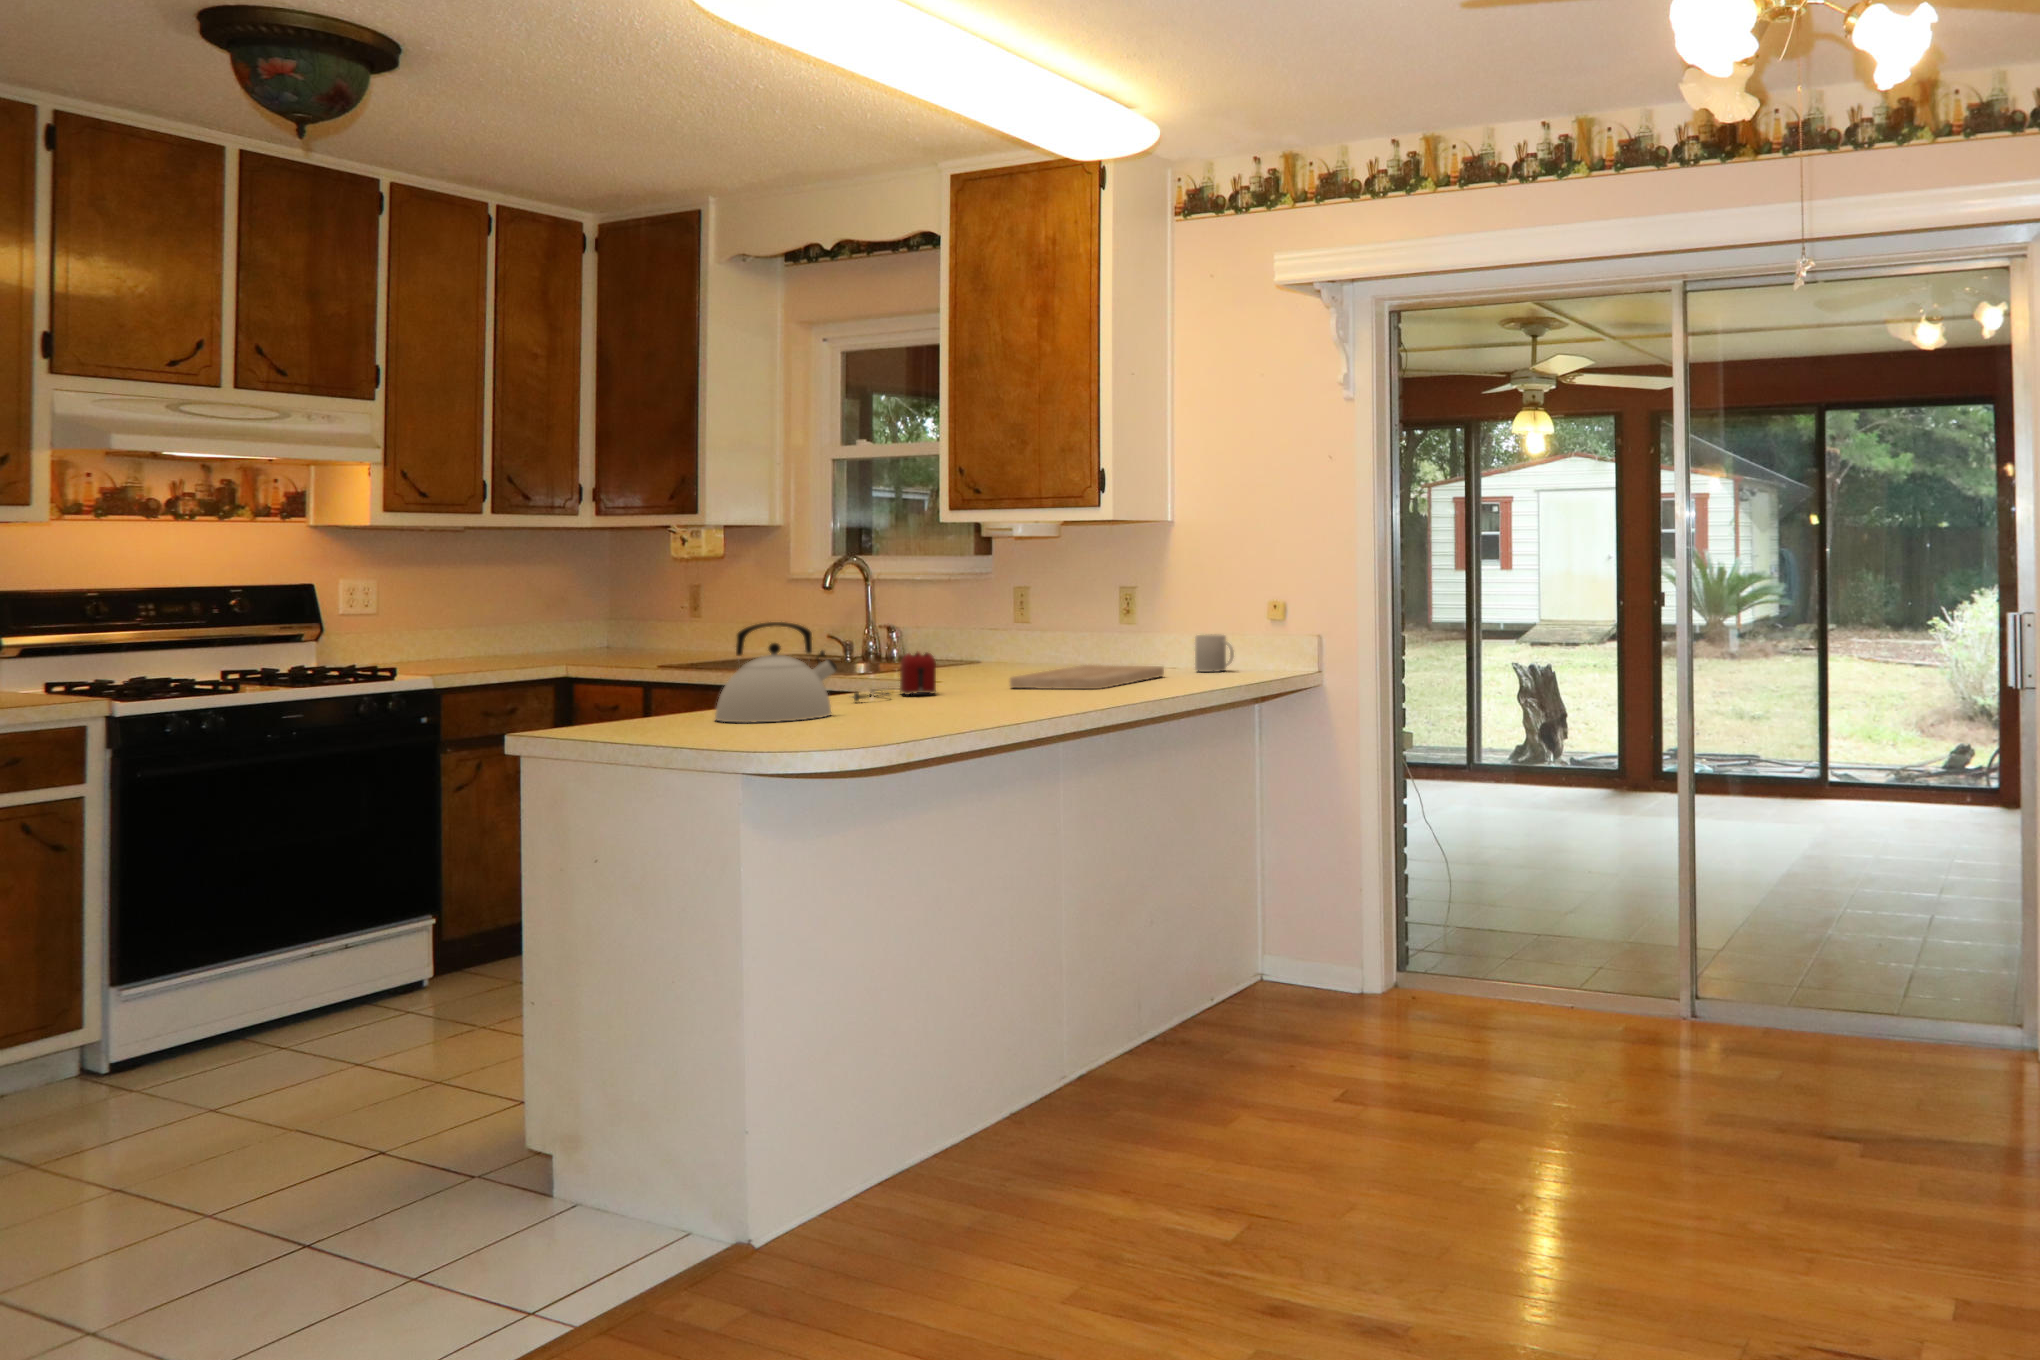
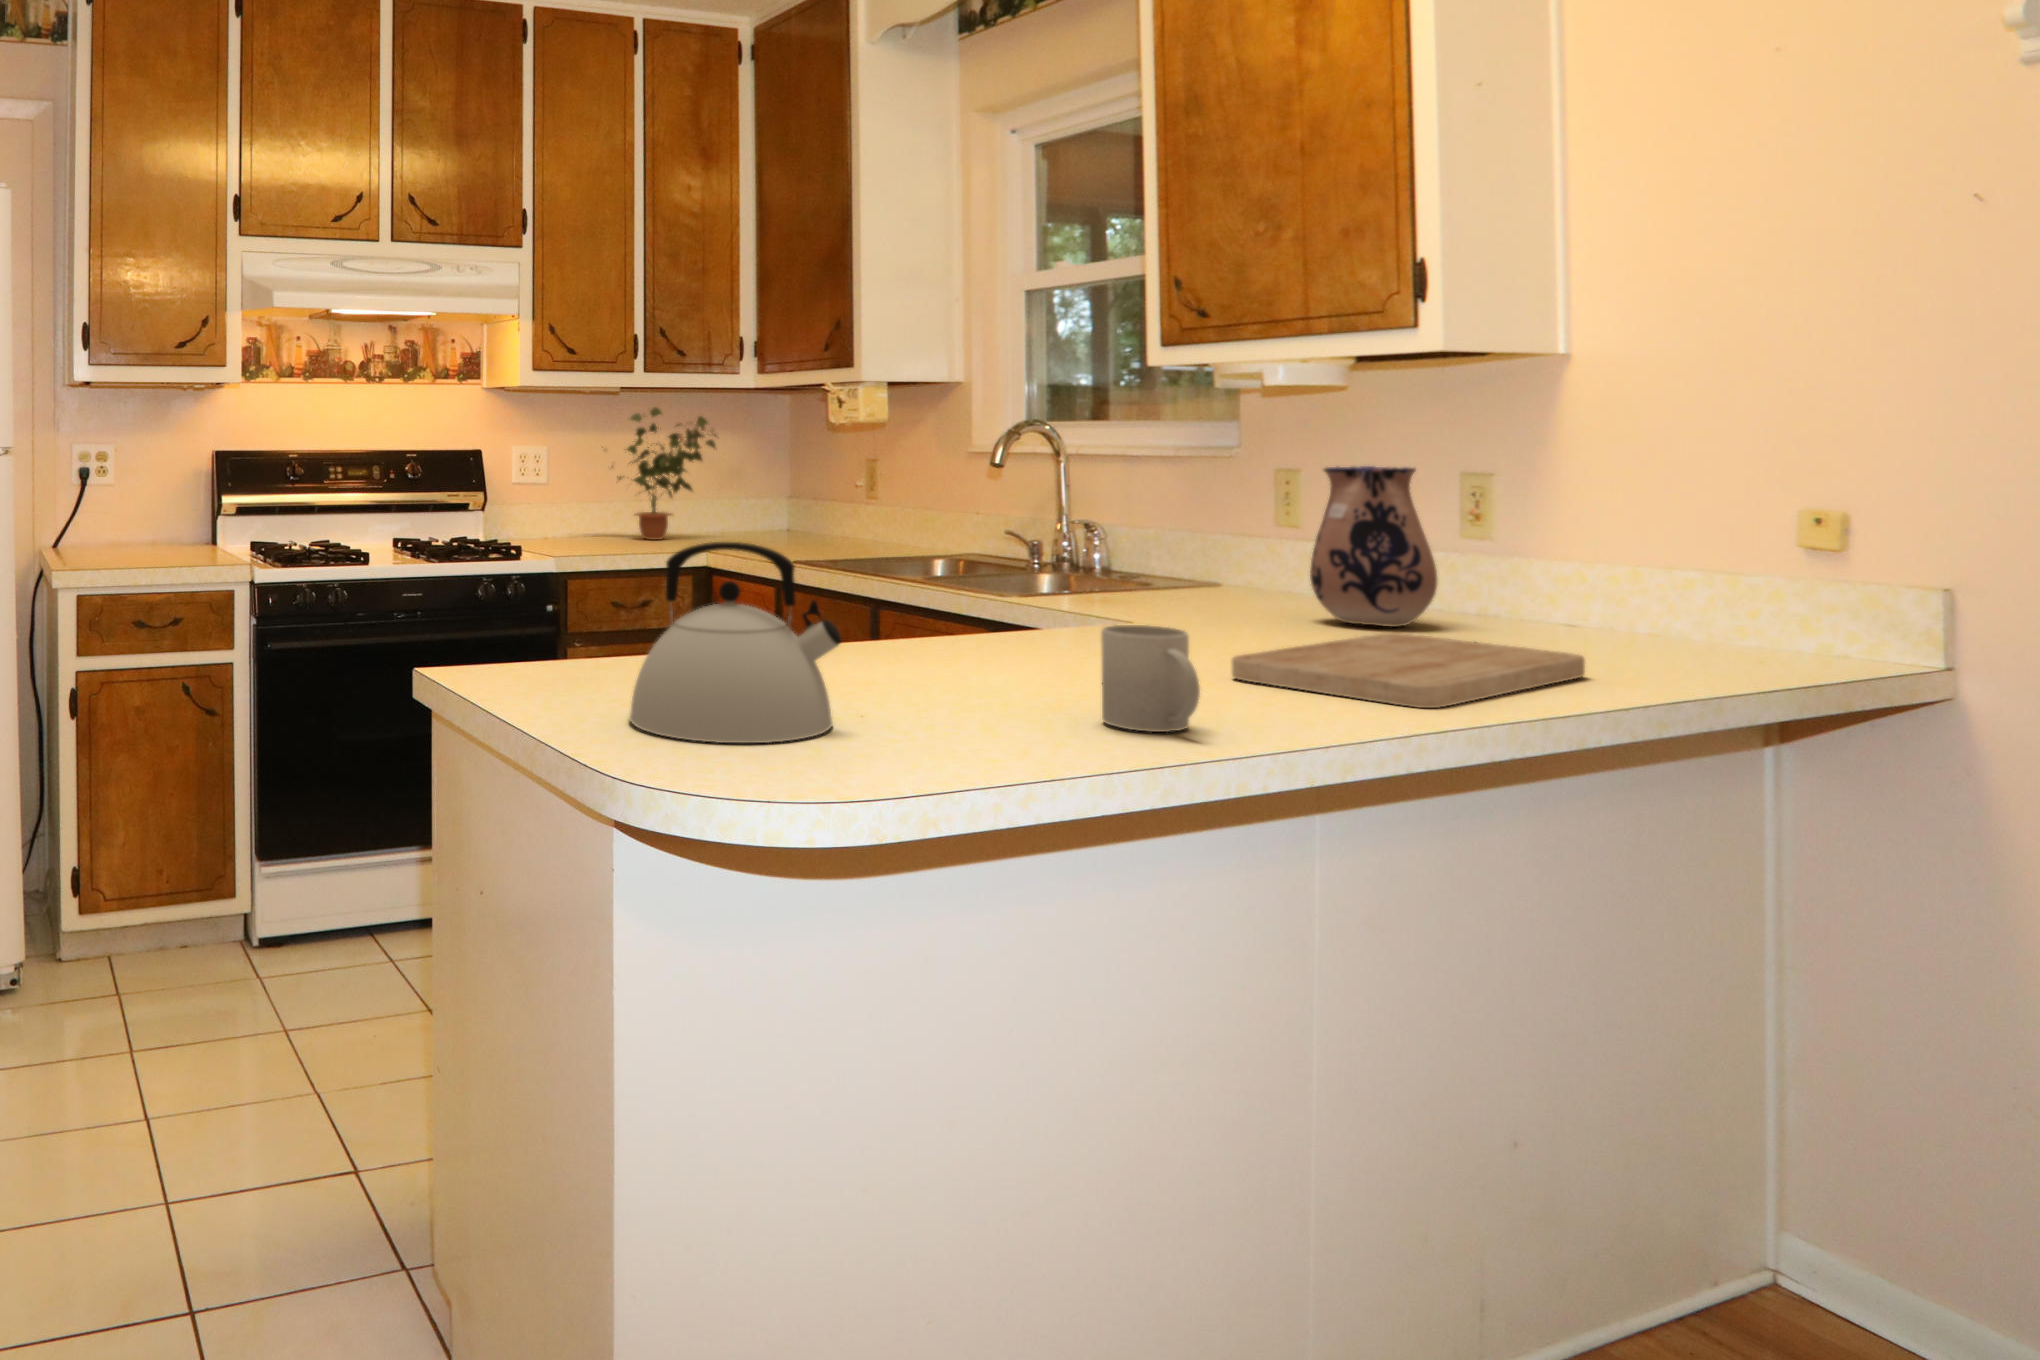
potted plant: none [409,544,555,663] -> present [601,408,717,540]
ceramic pitcher: none [1040,580,1104,669] -> present [1310,466,1438,627]
mug: present [1195,634,1234,672] -> present [1101,625,1200,732]
toaster: present [853,652,936,702] -> none [909,596,1081,689]

